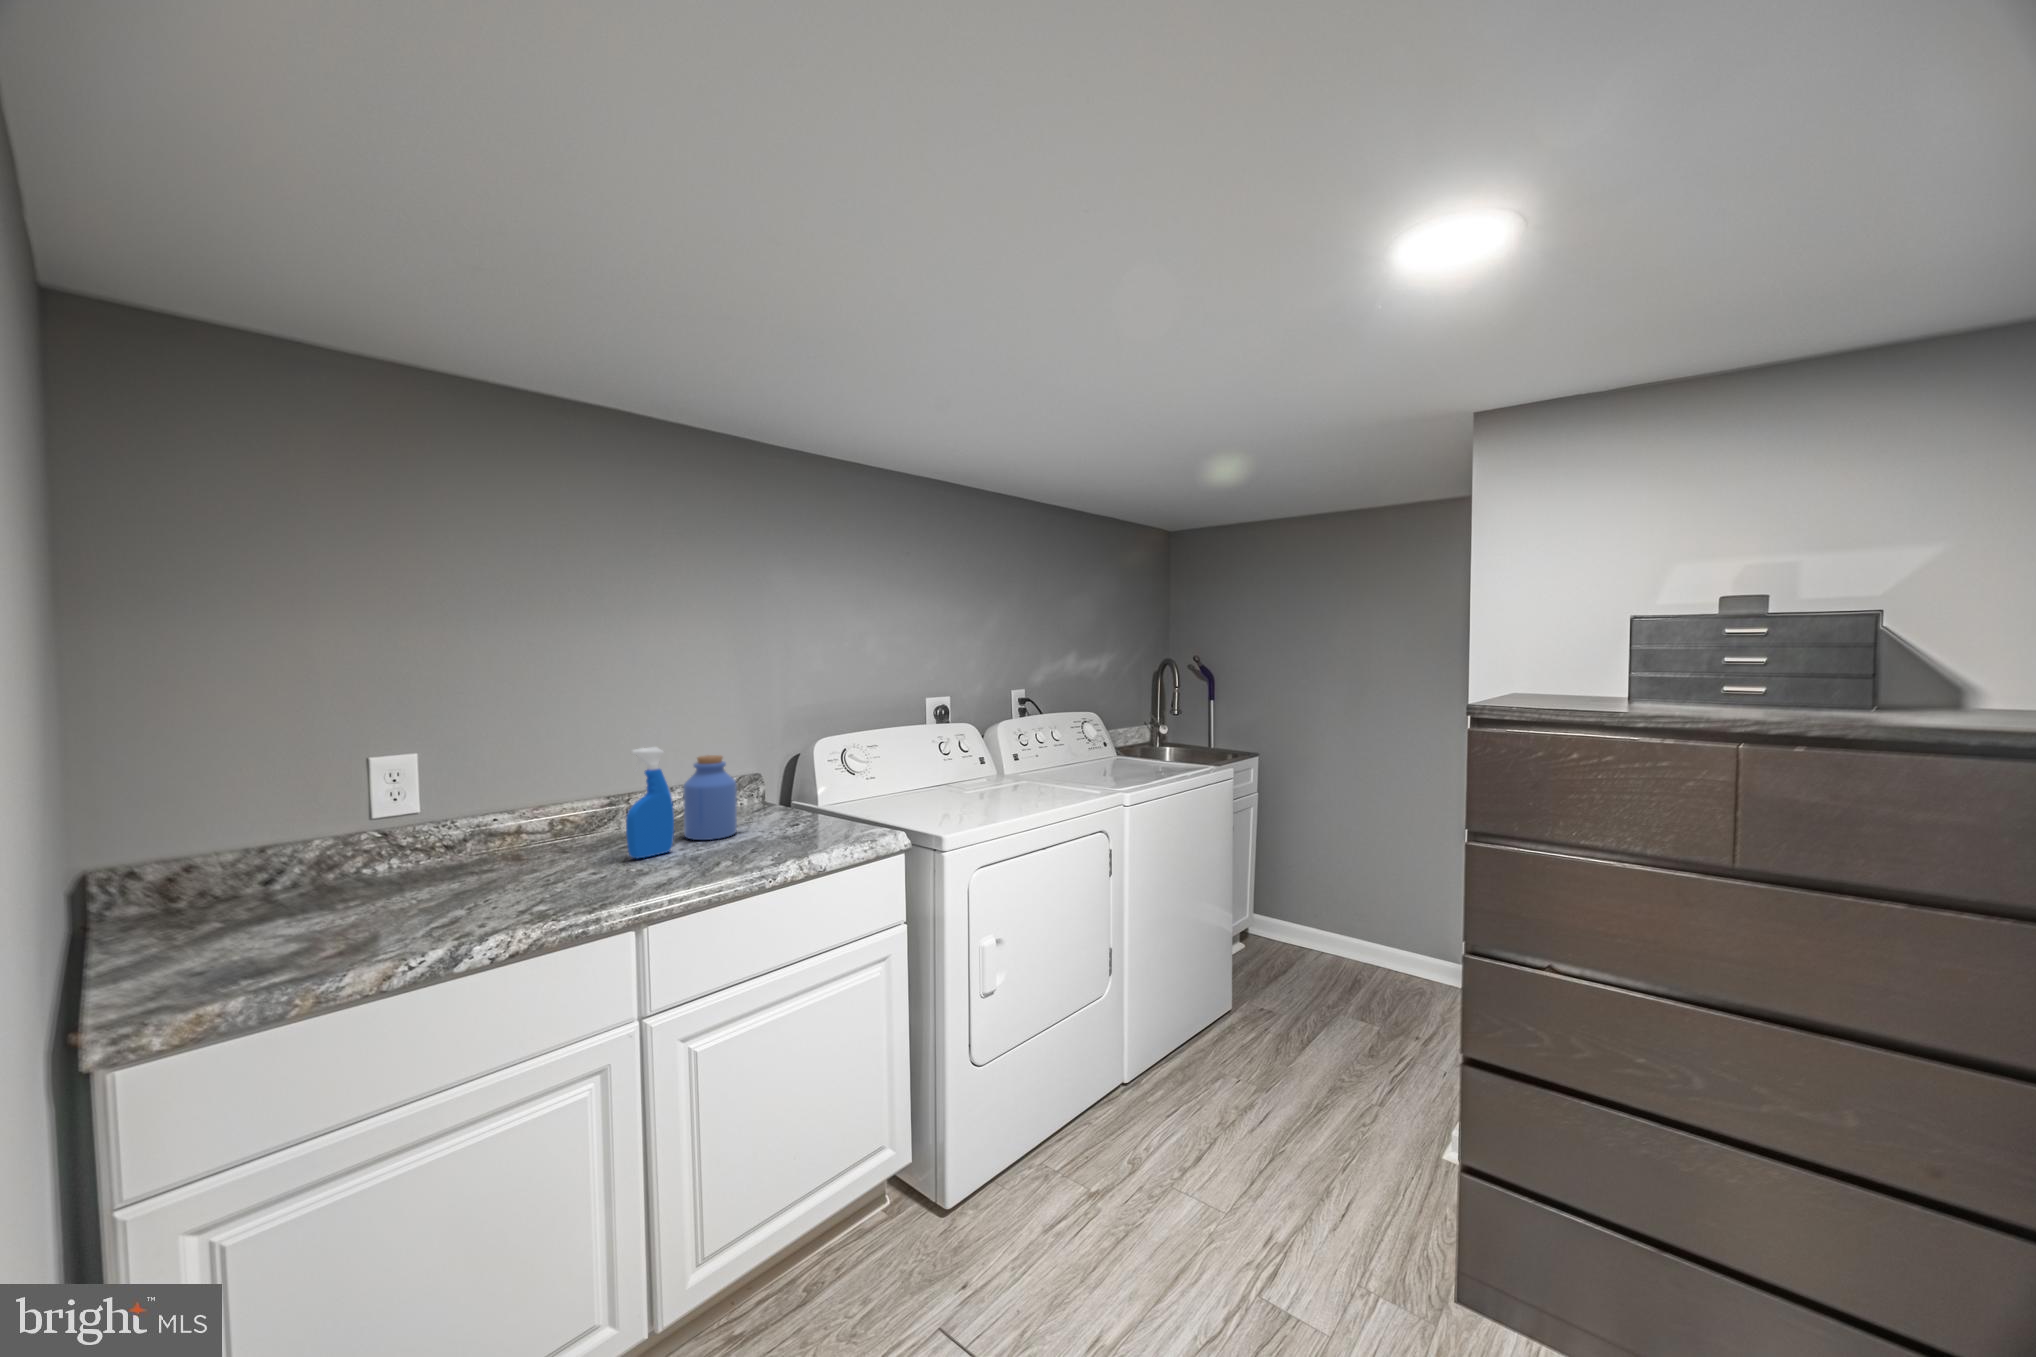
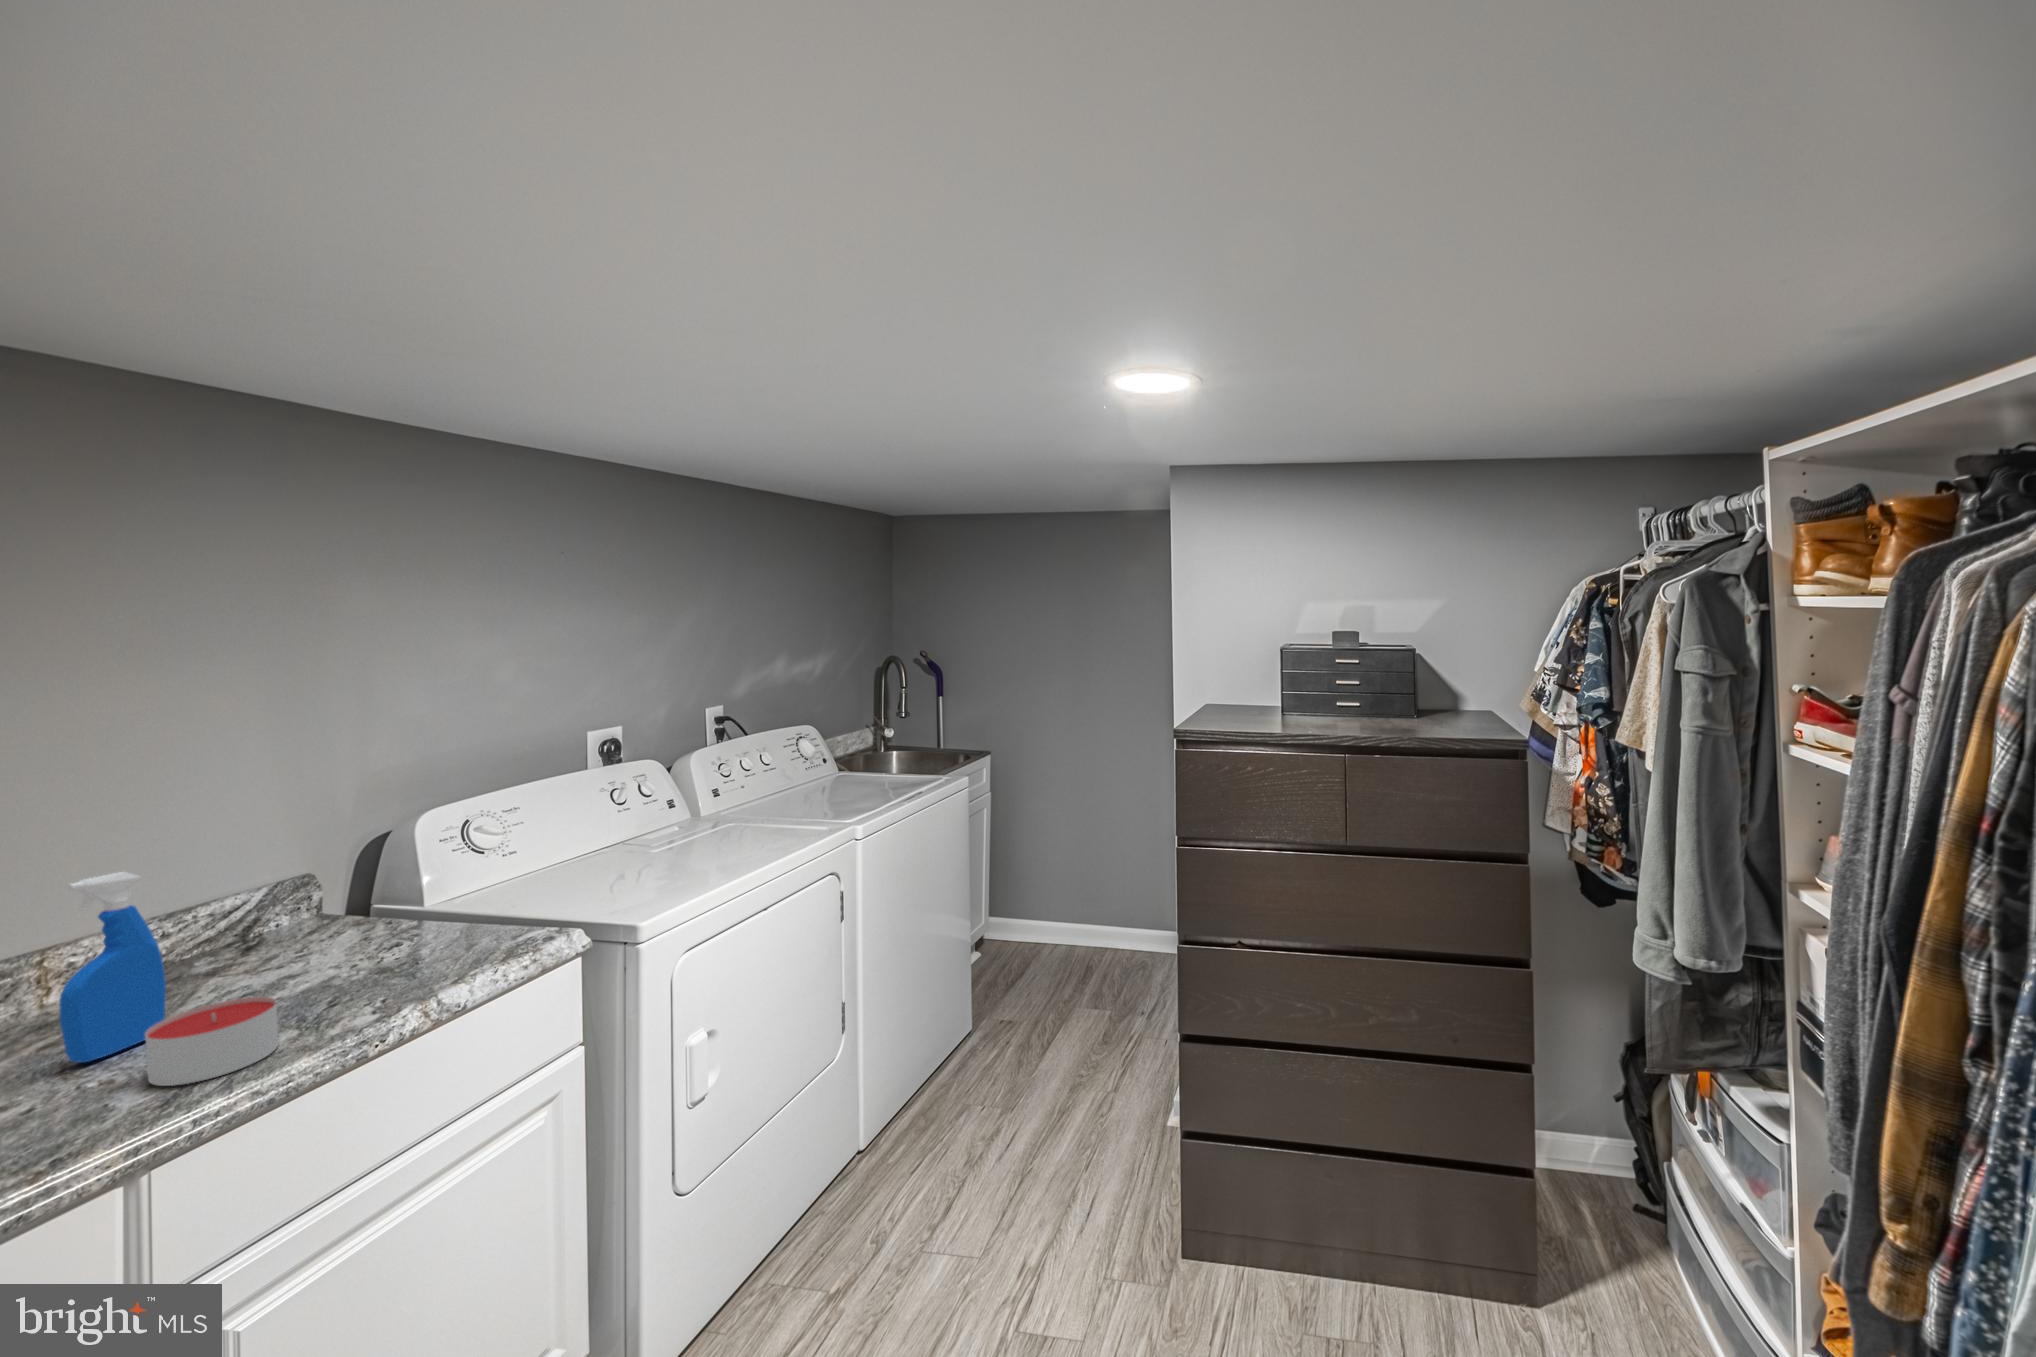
jar: present [683,755,737,840] -> none [174,864,286,1003]
candle: none [657,835,720,878] -> present [145,997,279,1086]

